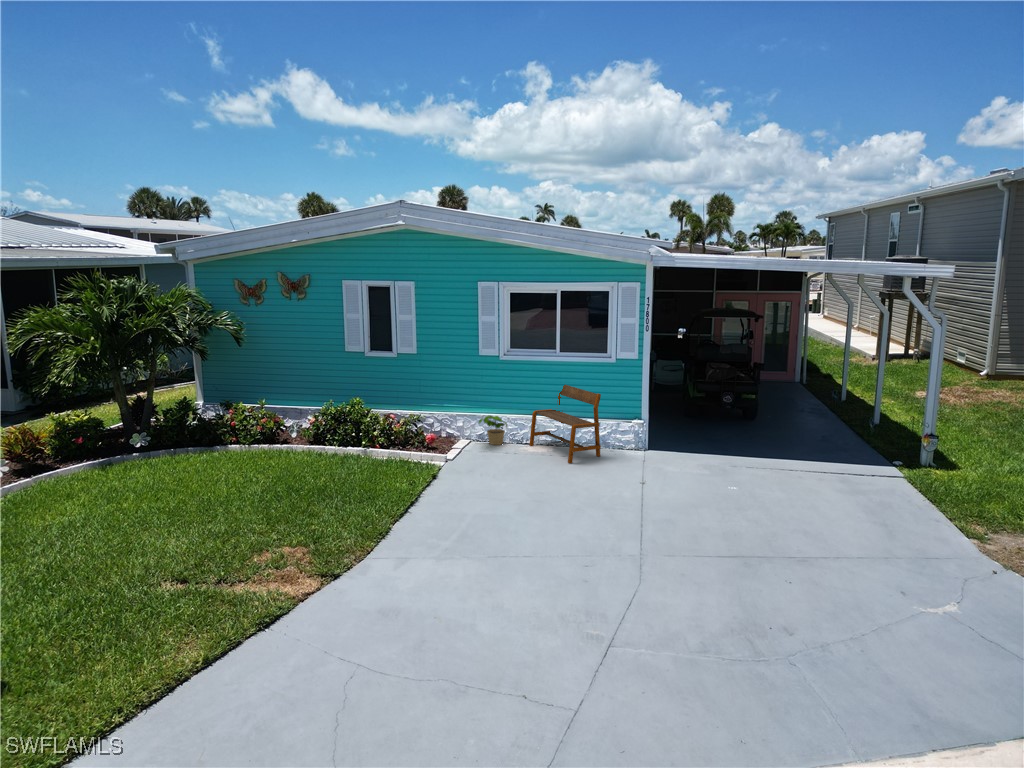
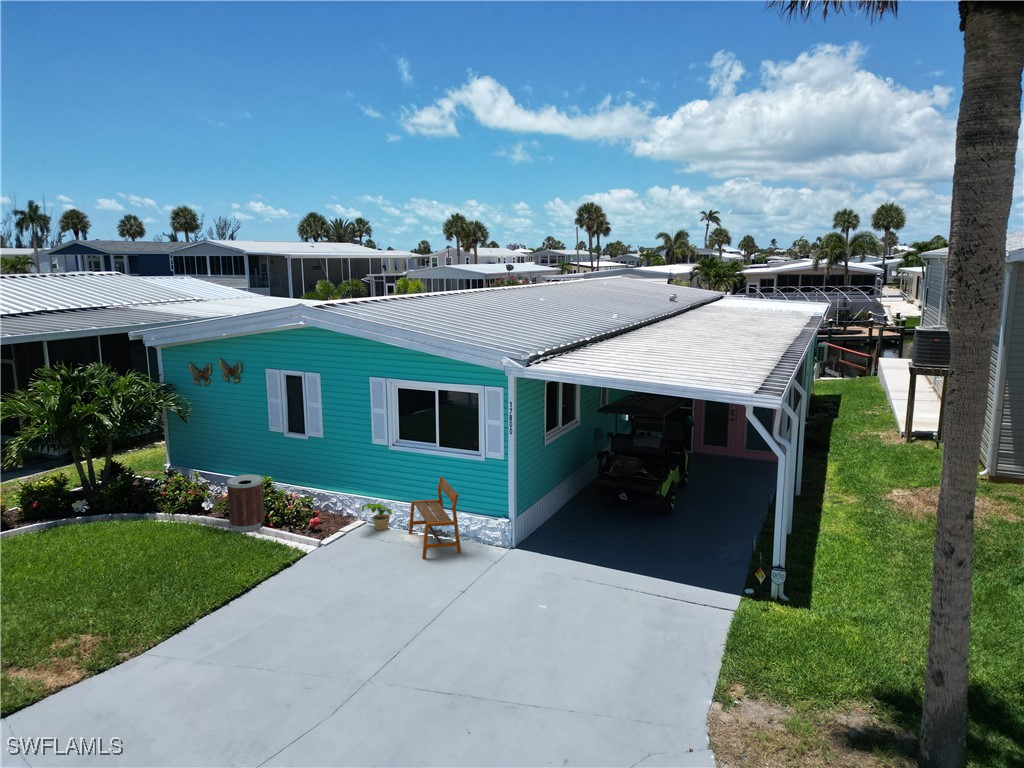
trash can: none [329,393,369,455] -> present [227,474,265,532]

